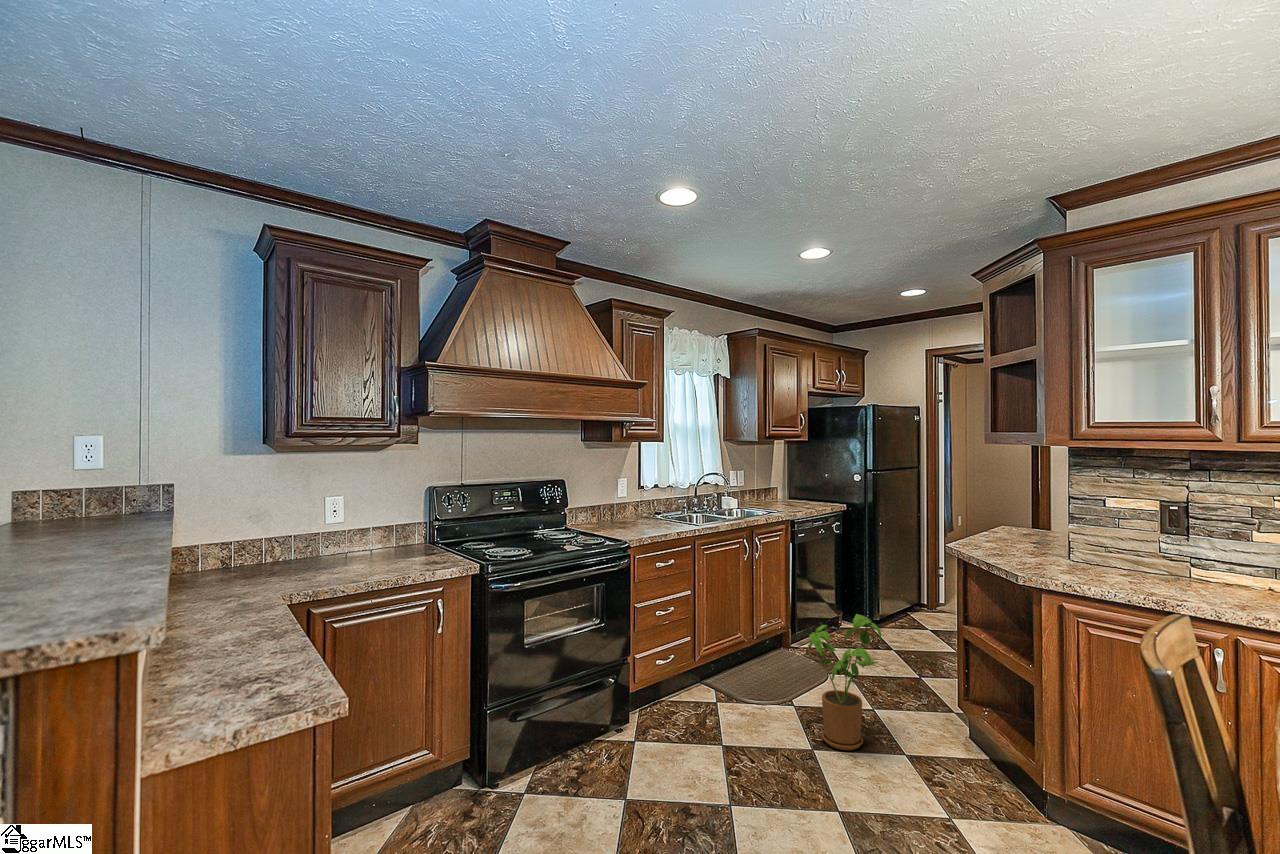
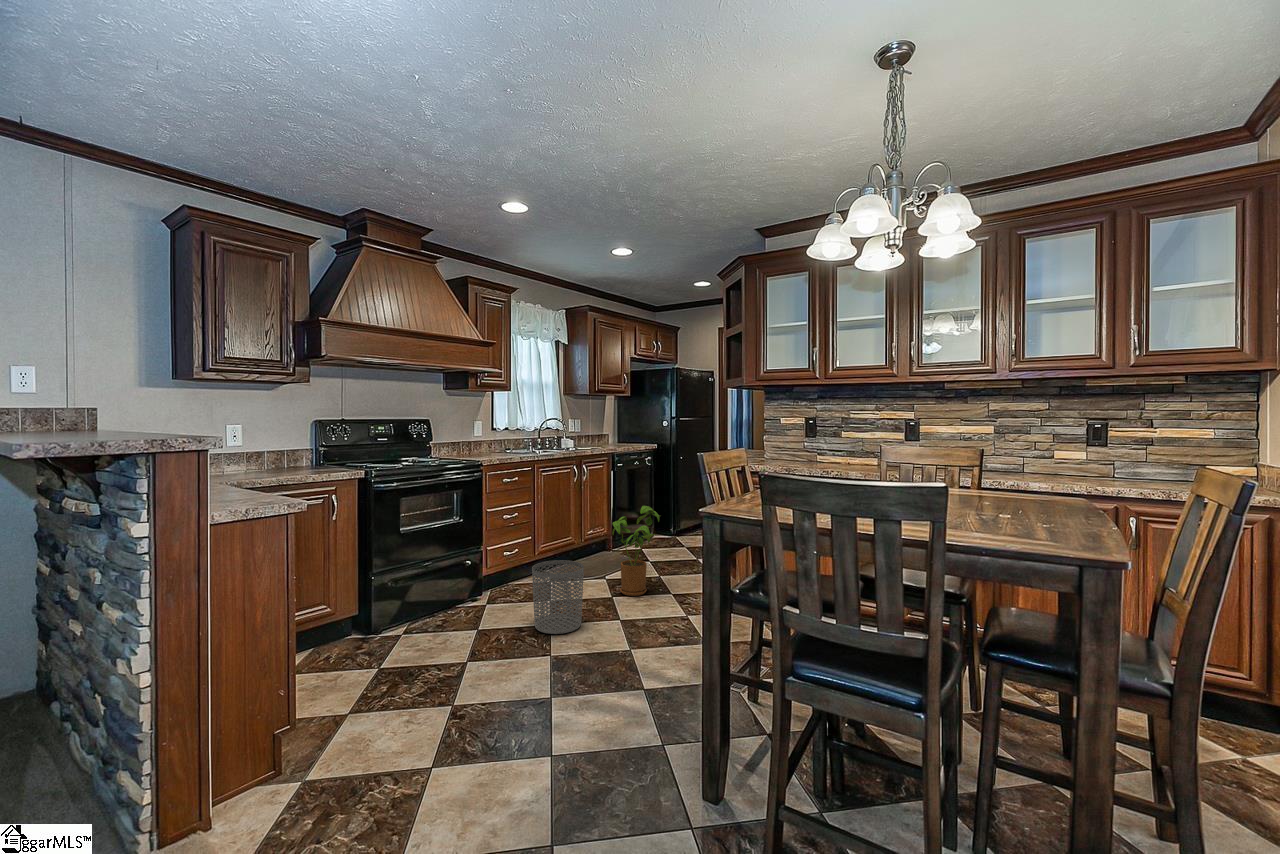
waste bin: none [702,701,780,828] -> present [532,560,584,634]

